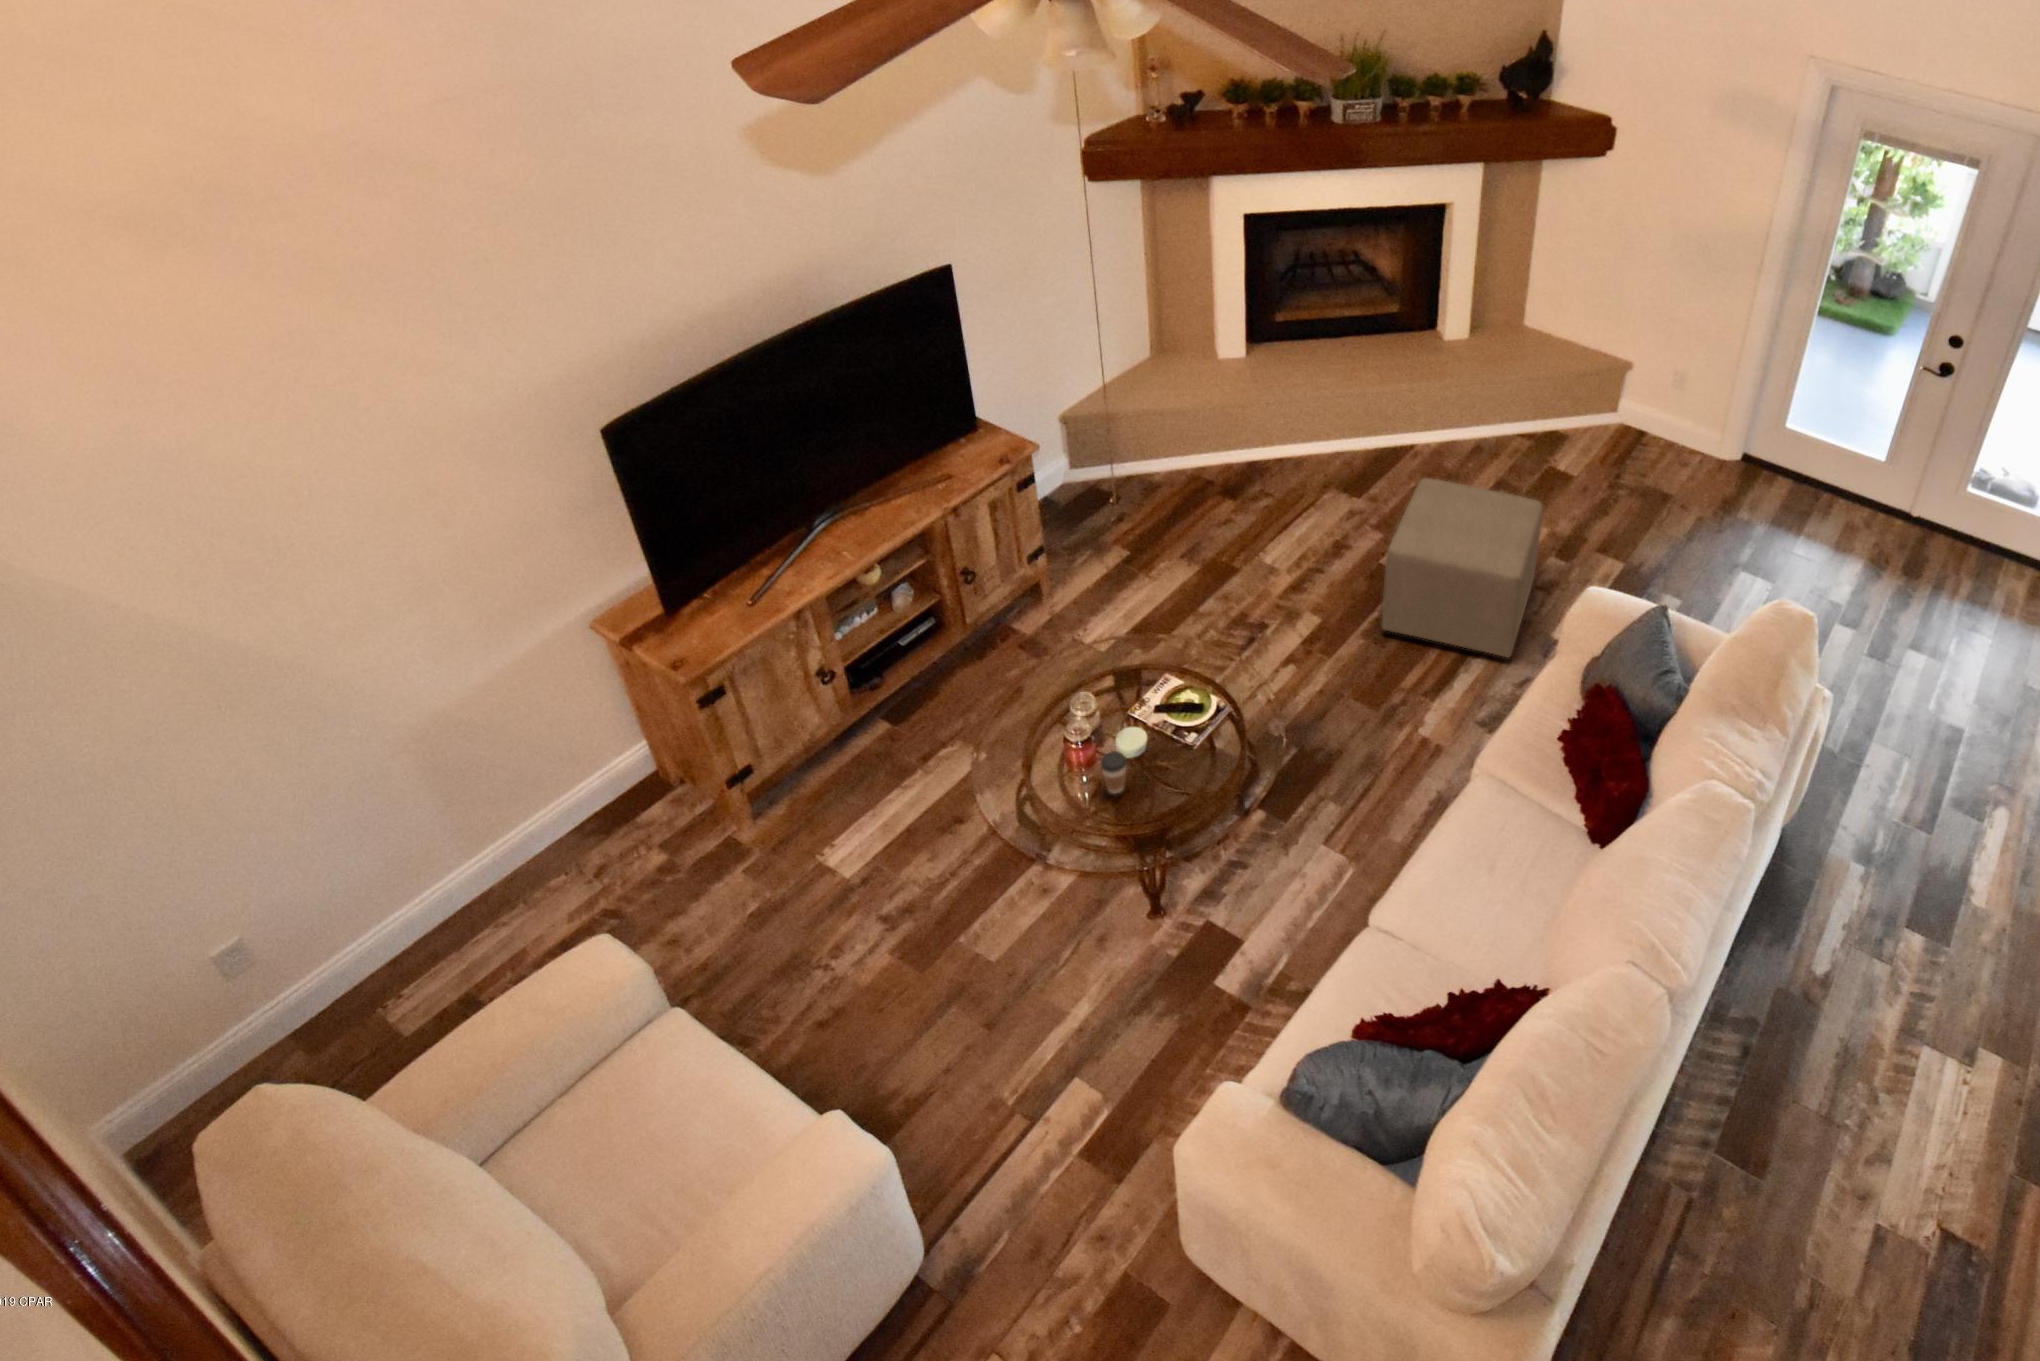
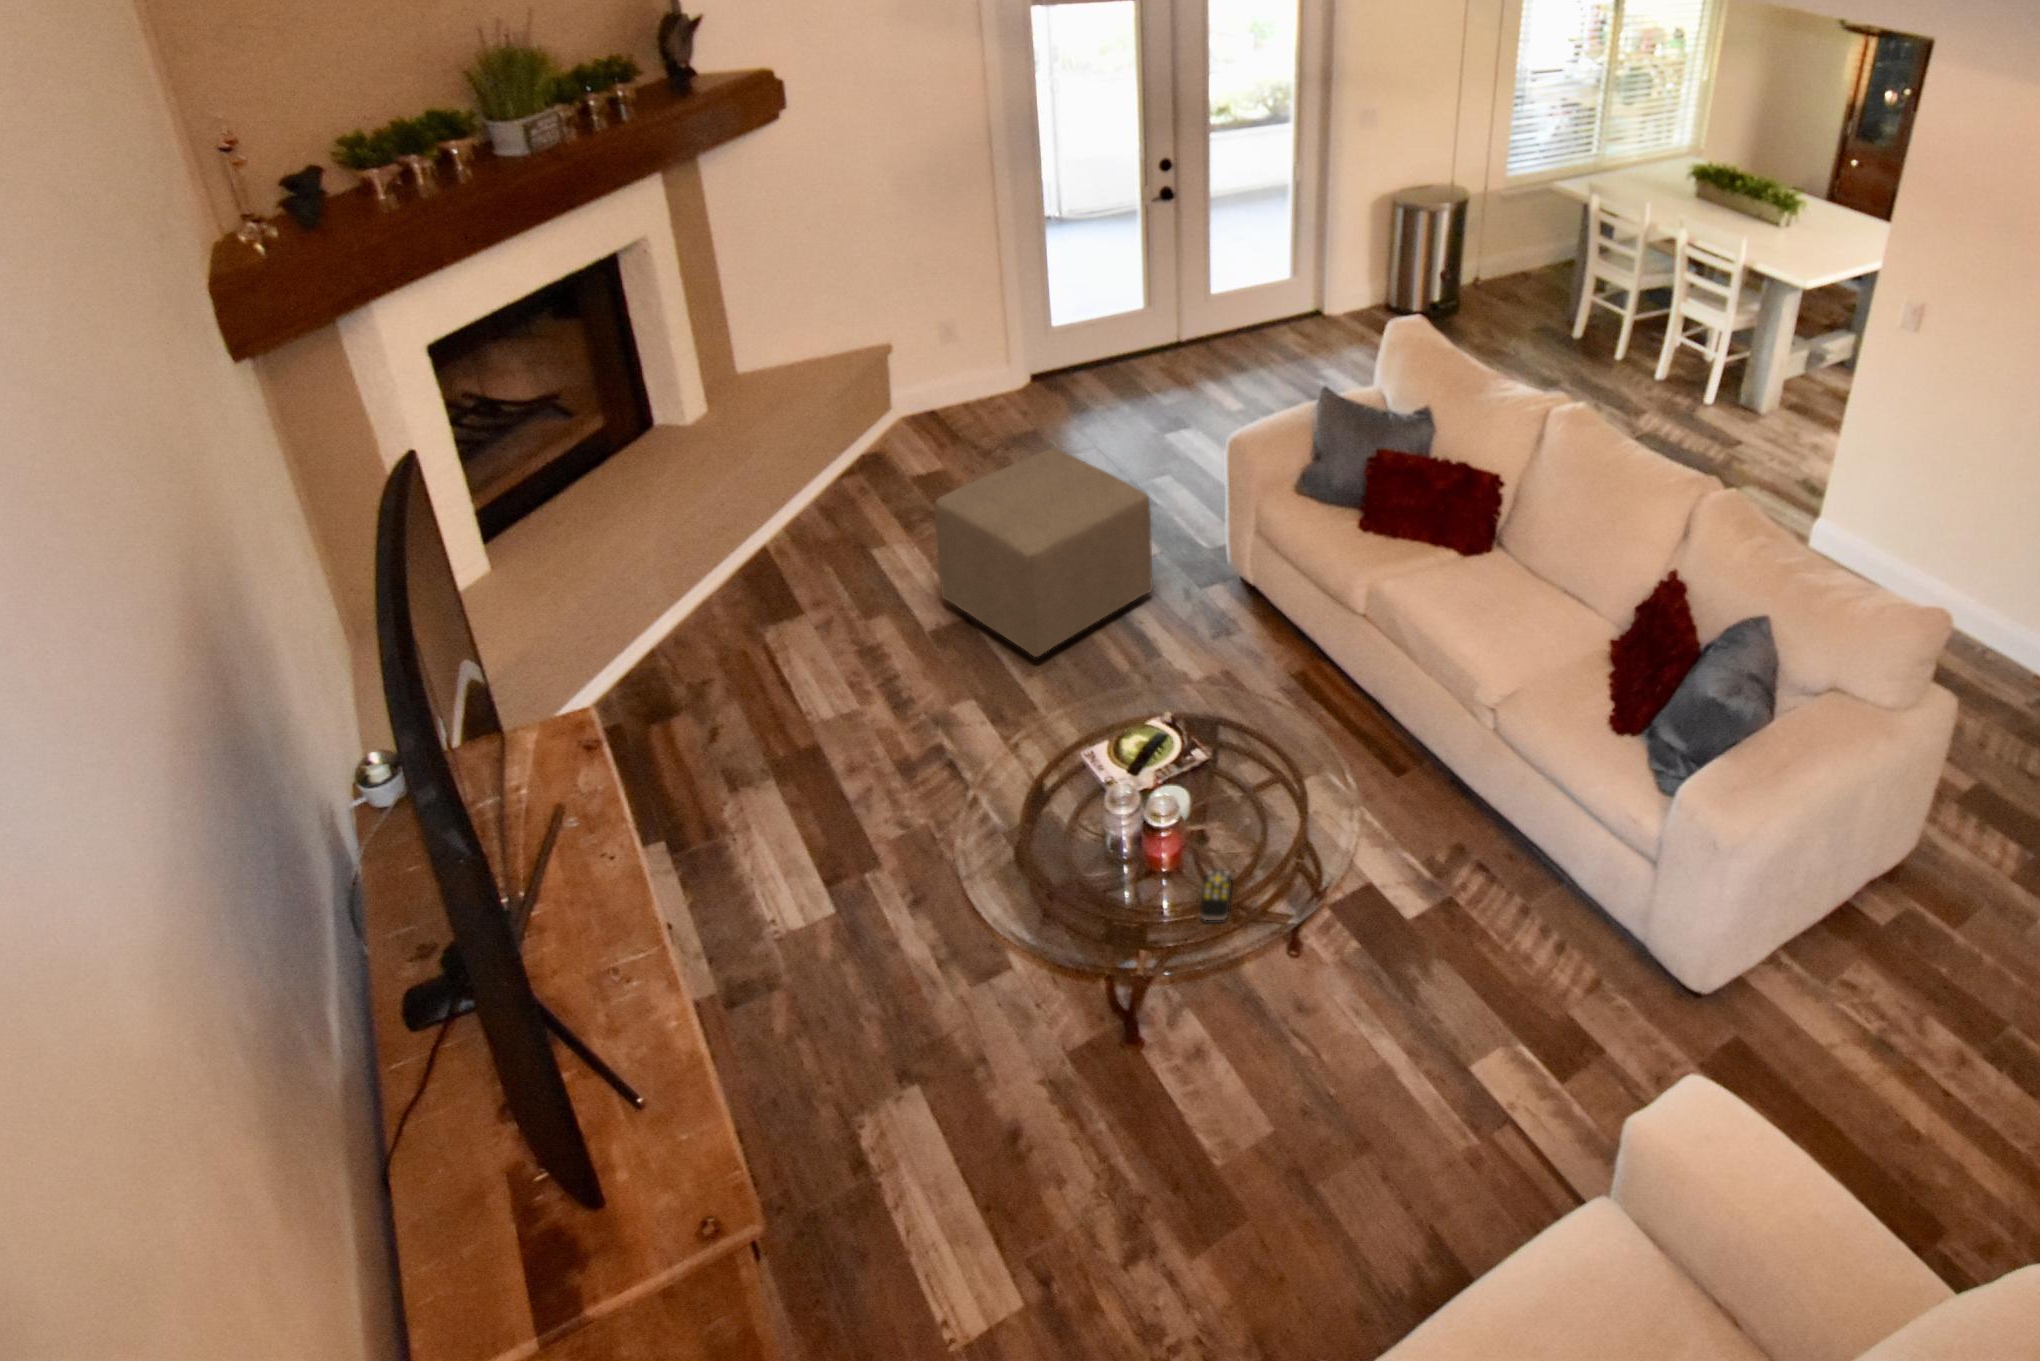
coffee cup: present [1101,751,1127,793] -> none [1224,795,1256,850]
remote control: none [1034,779,1082,807] -> present [1200,870,1232,920]

